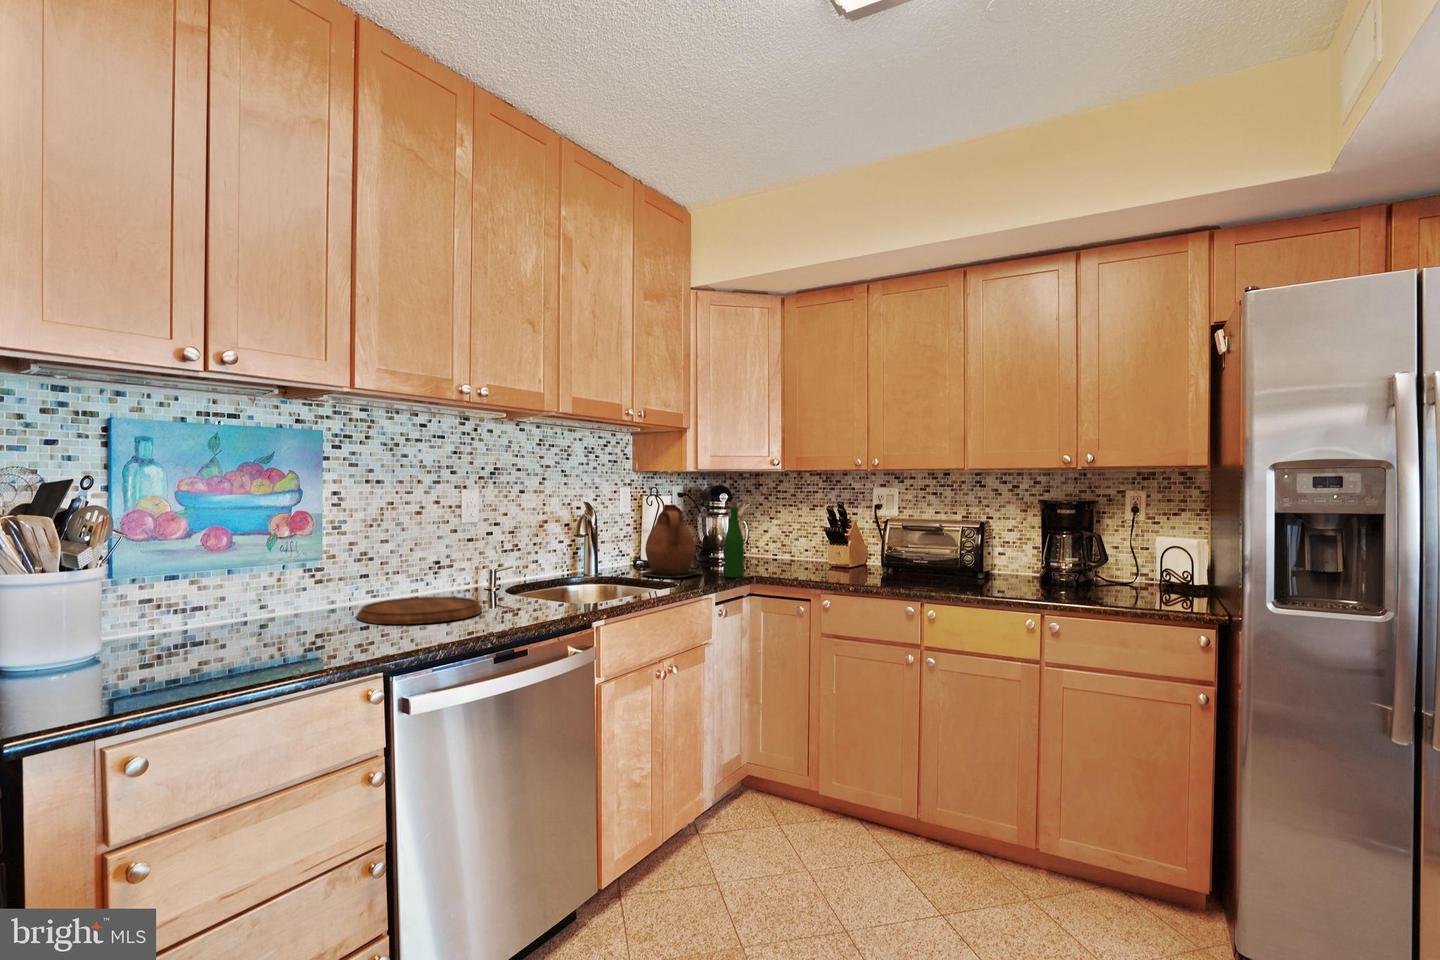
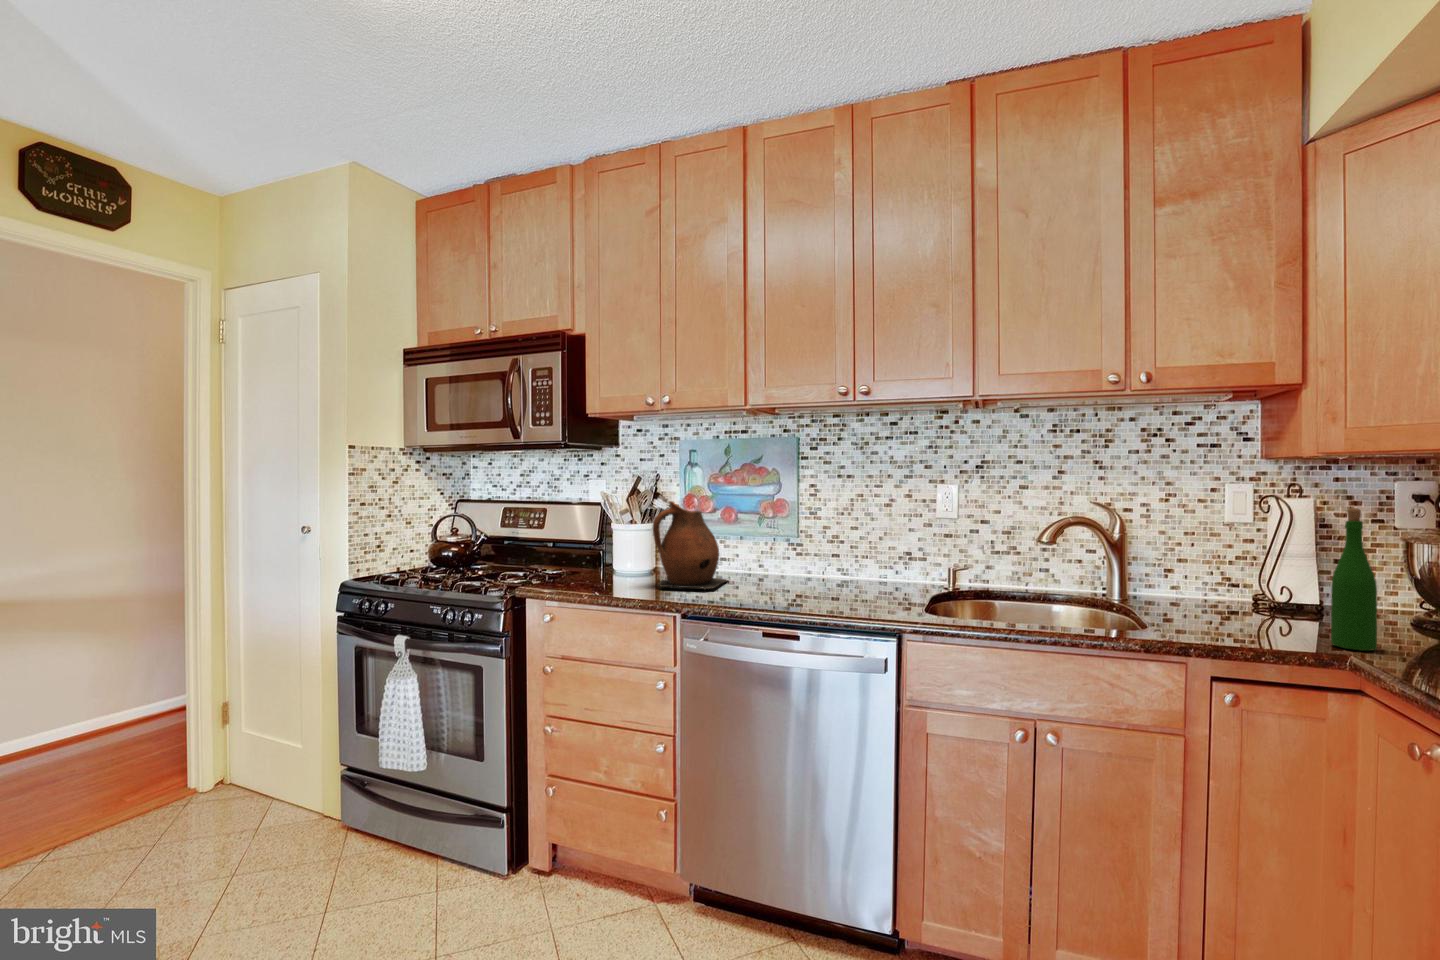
ceramic pitcher: present [641,505,703,577] -> present [653,501,728,590]
cutting board: present [357,597,482,624] -> none [767,576,870,601]

